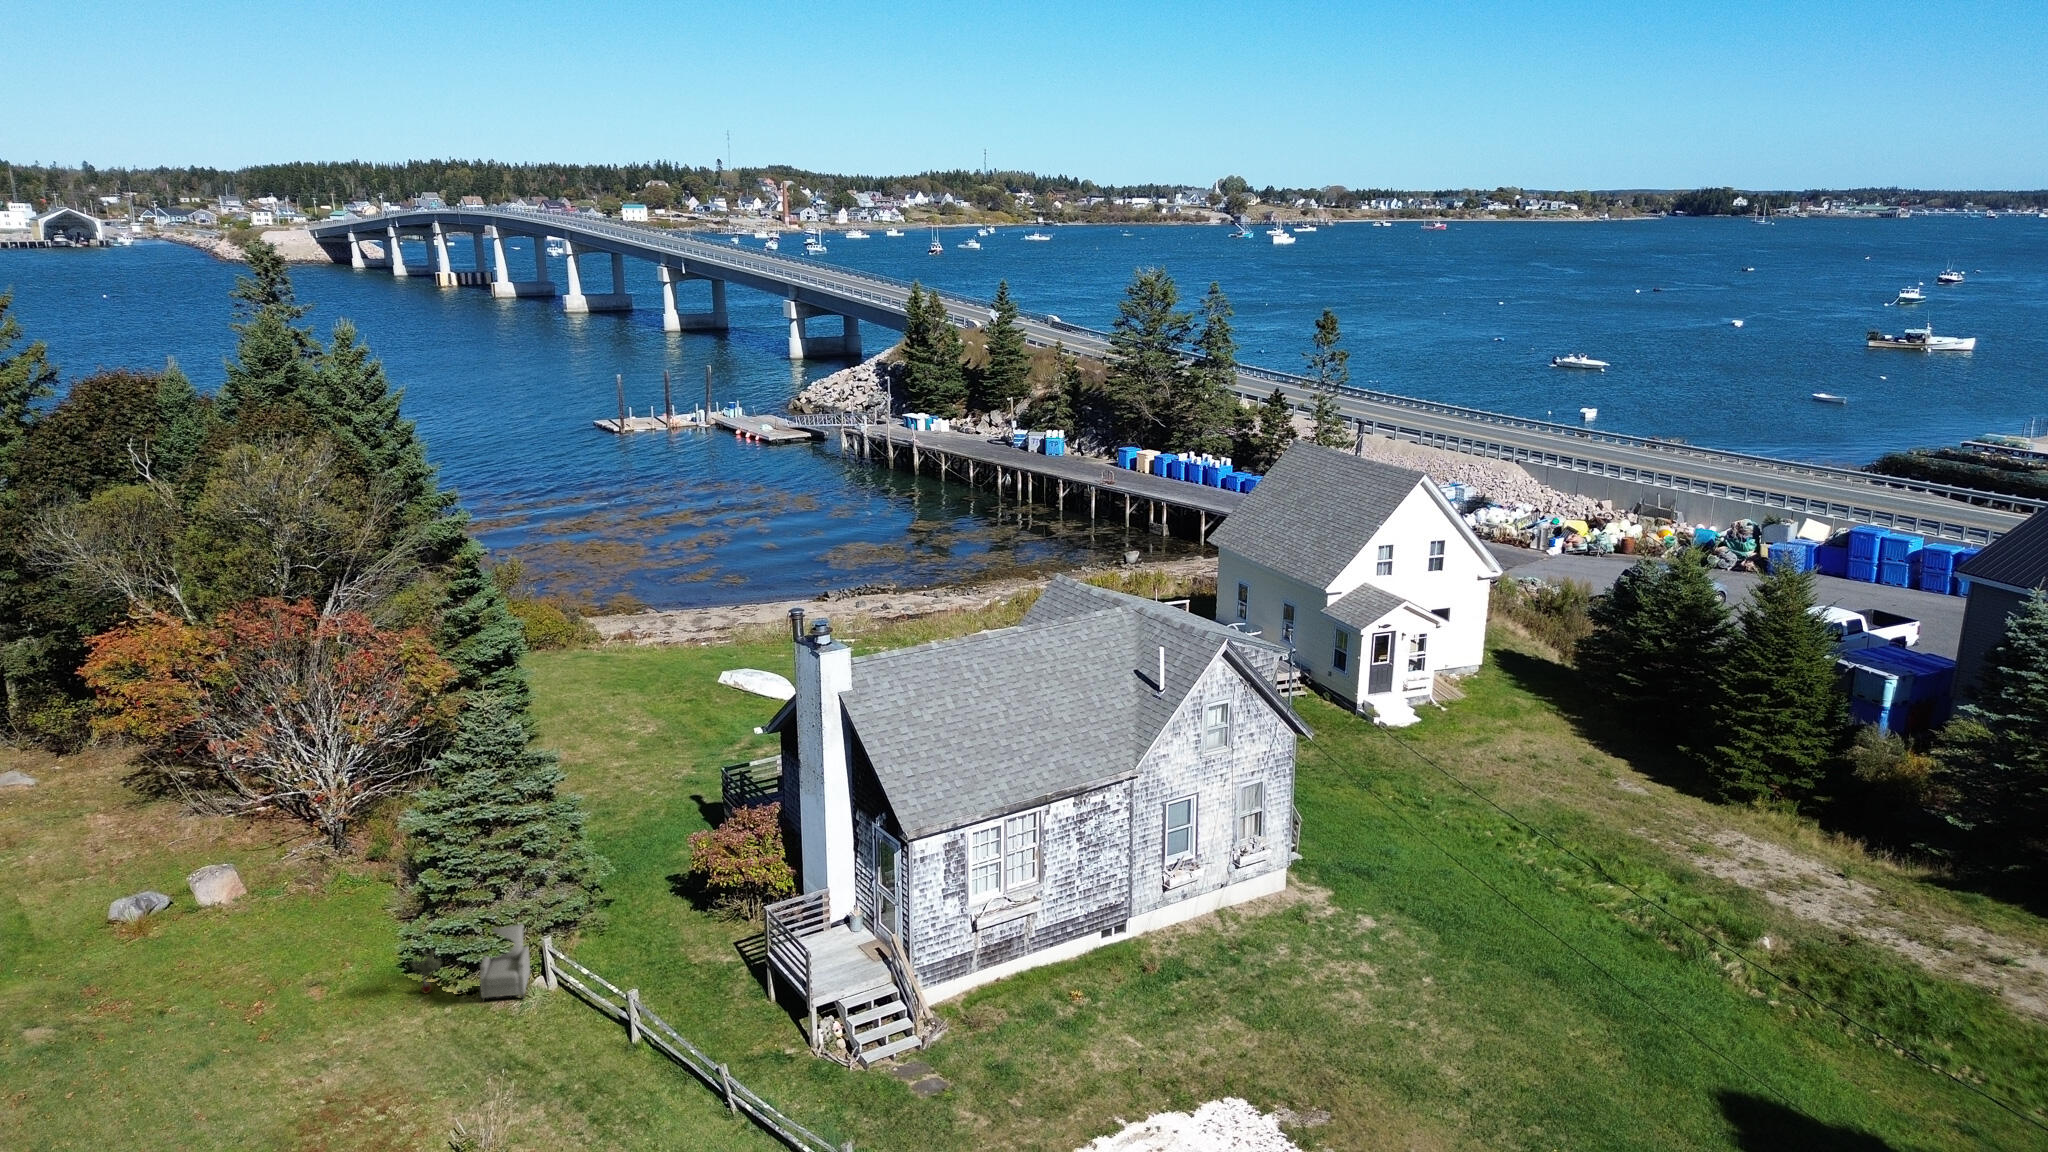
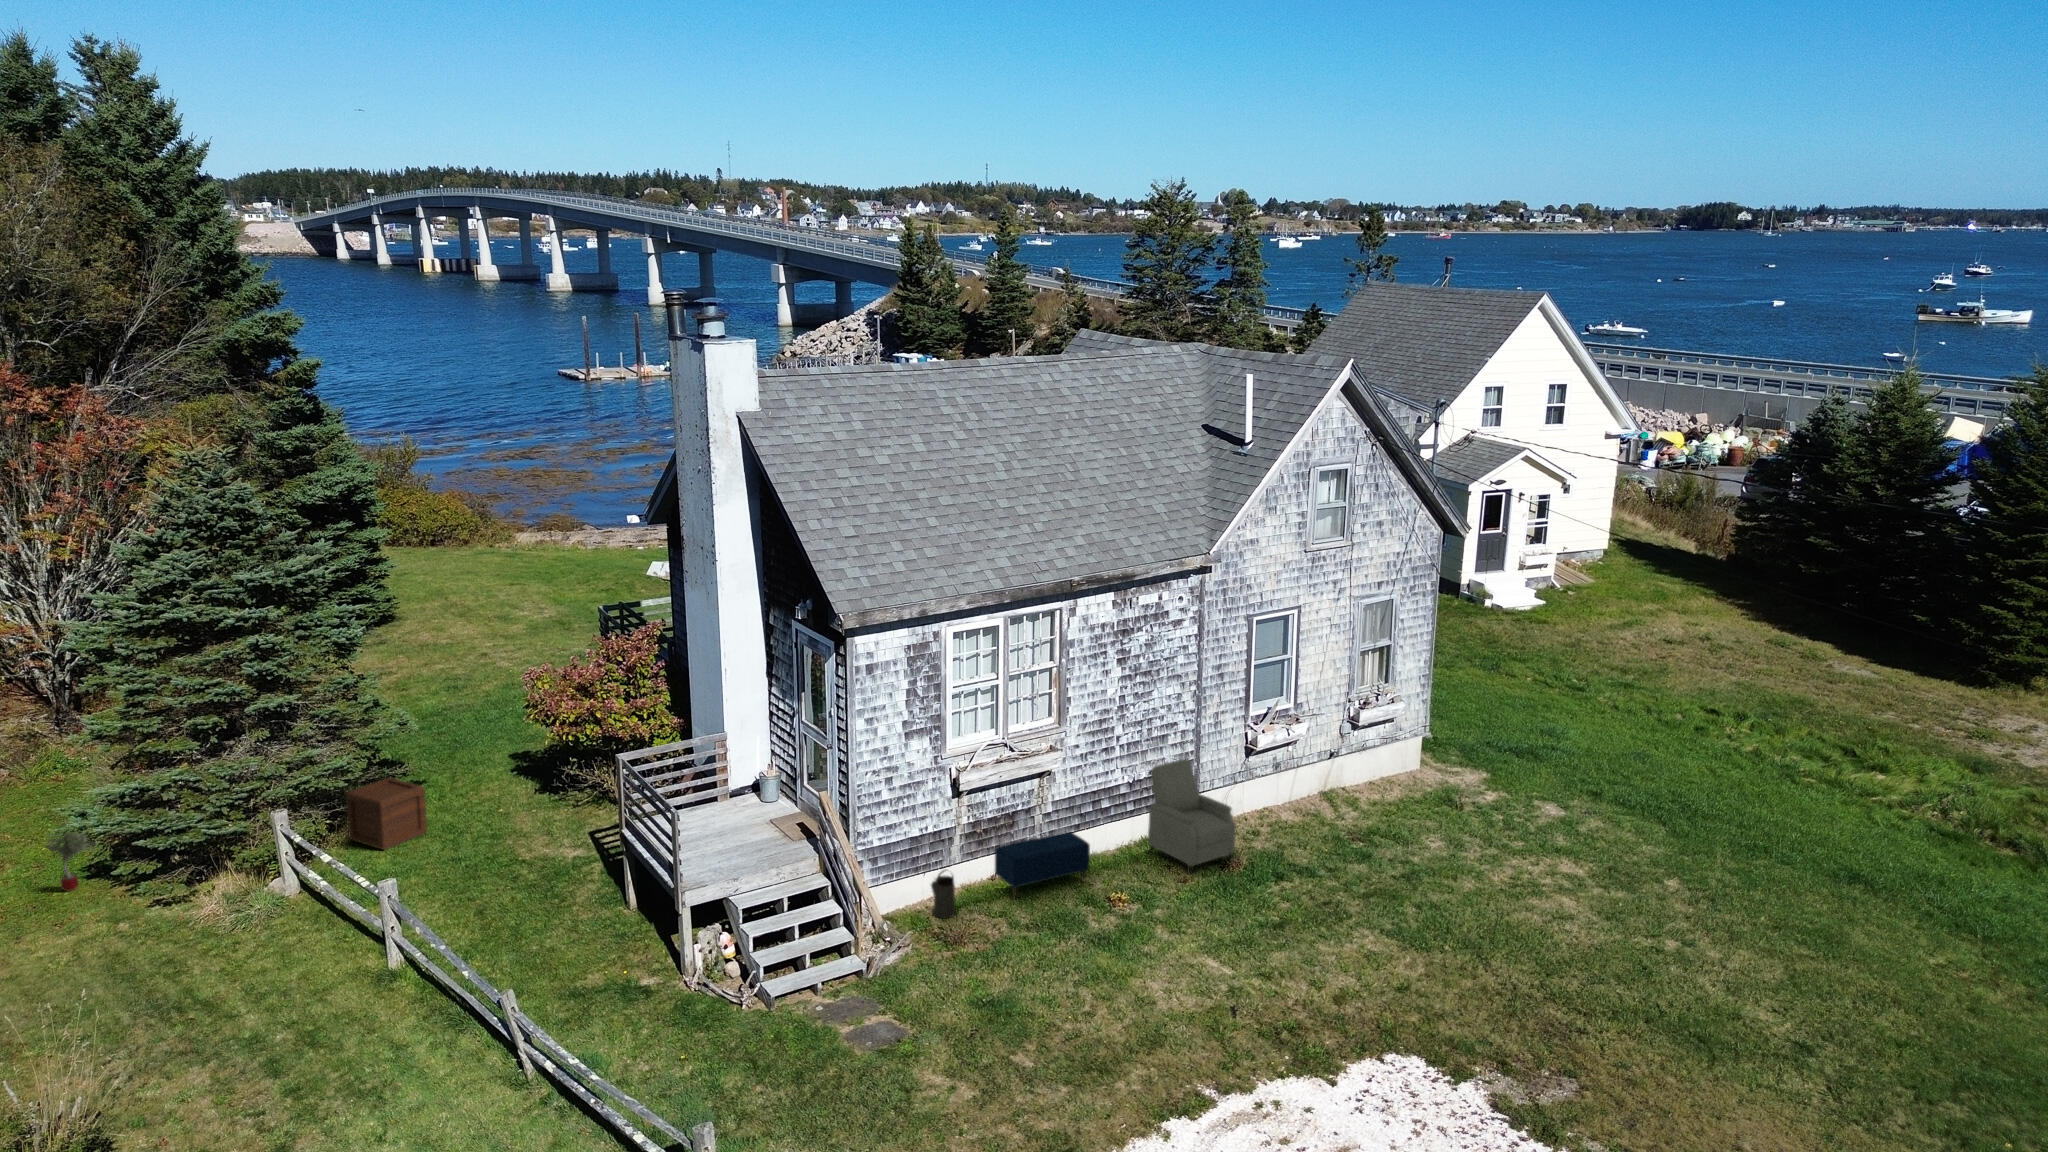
wooden crate: none [582,910,632,960] -> present [346,778,427,850]
chair: present [480,924,531,1002] -> present [1147,759,1236,874]
bench: none [997,946,1059,995] -> present [995,832,1090,899]
watering can: none [956,973,975,1009] -> present [931,870,956,918]

